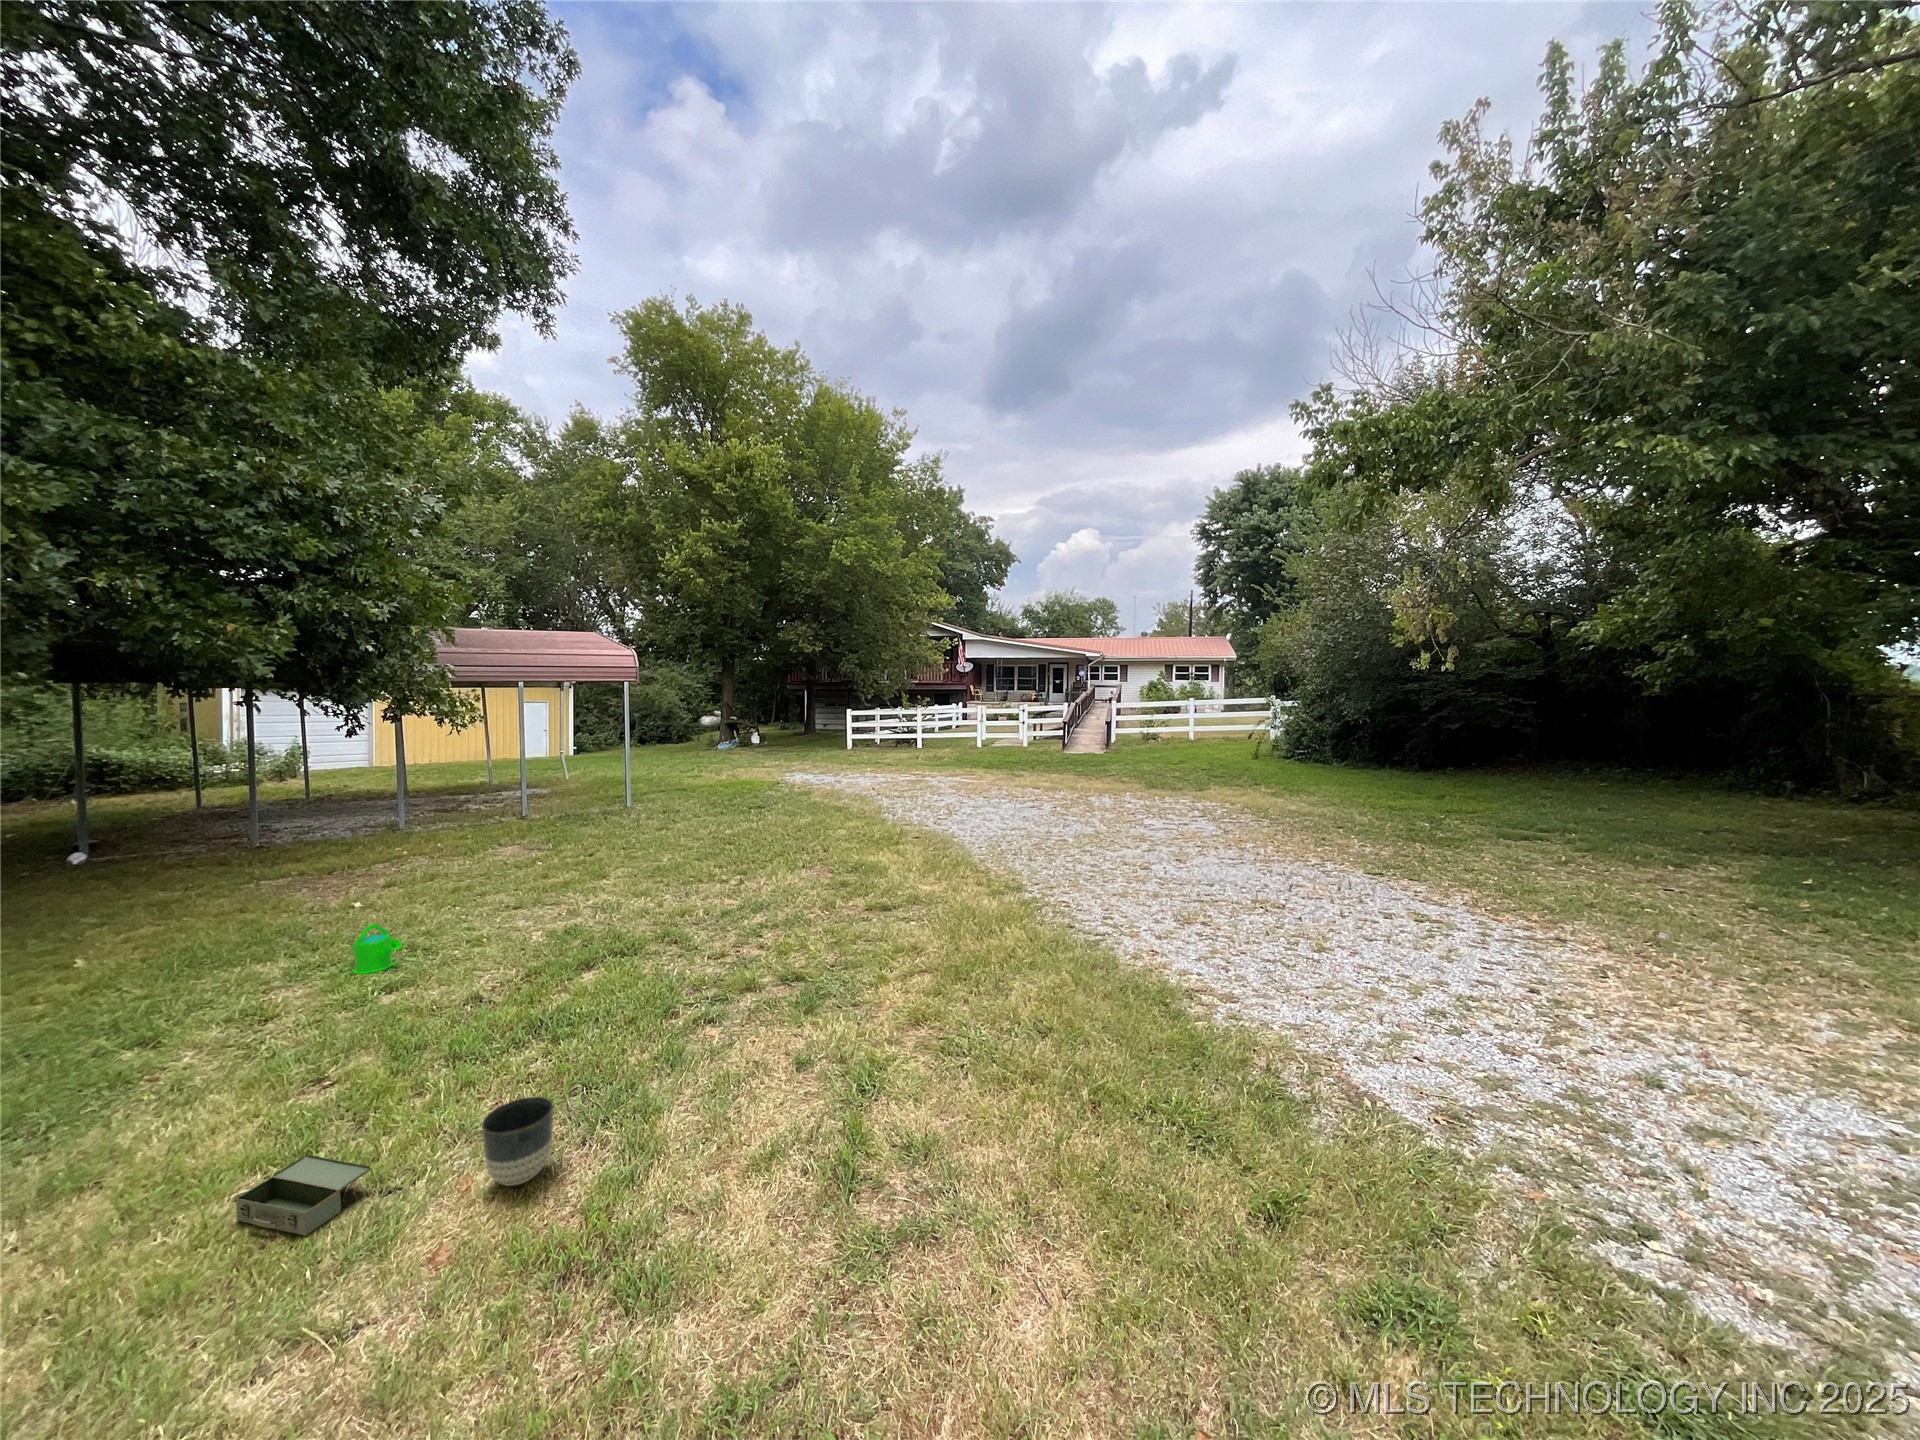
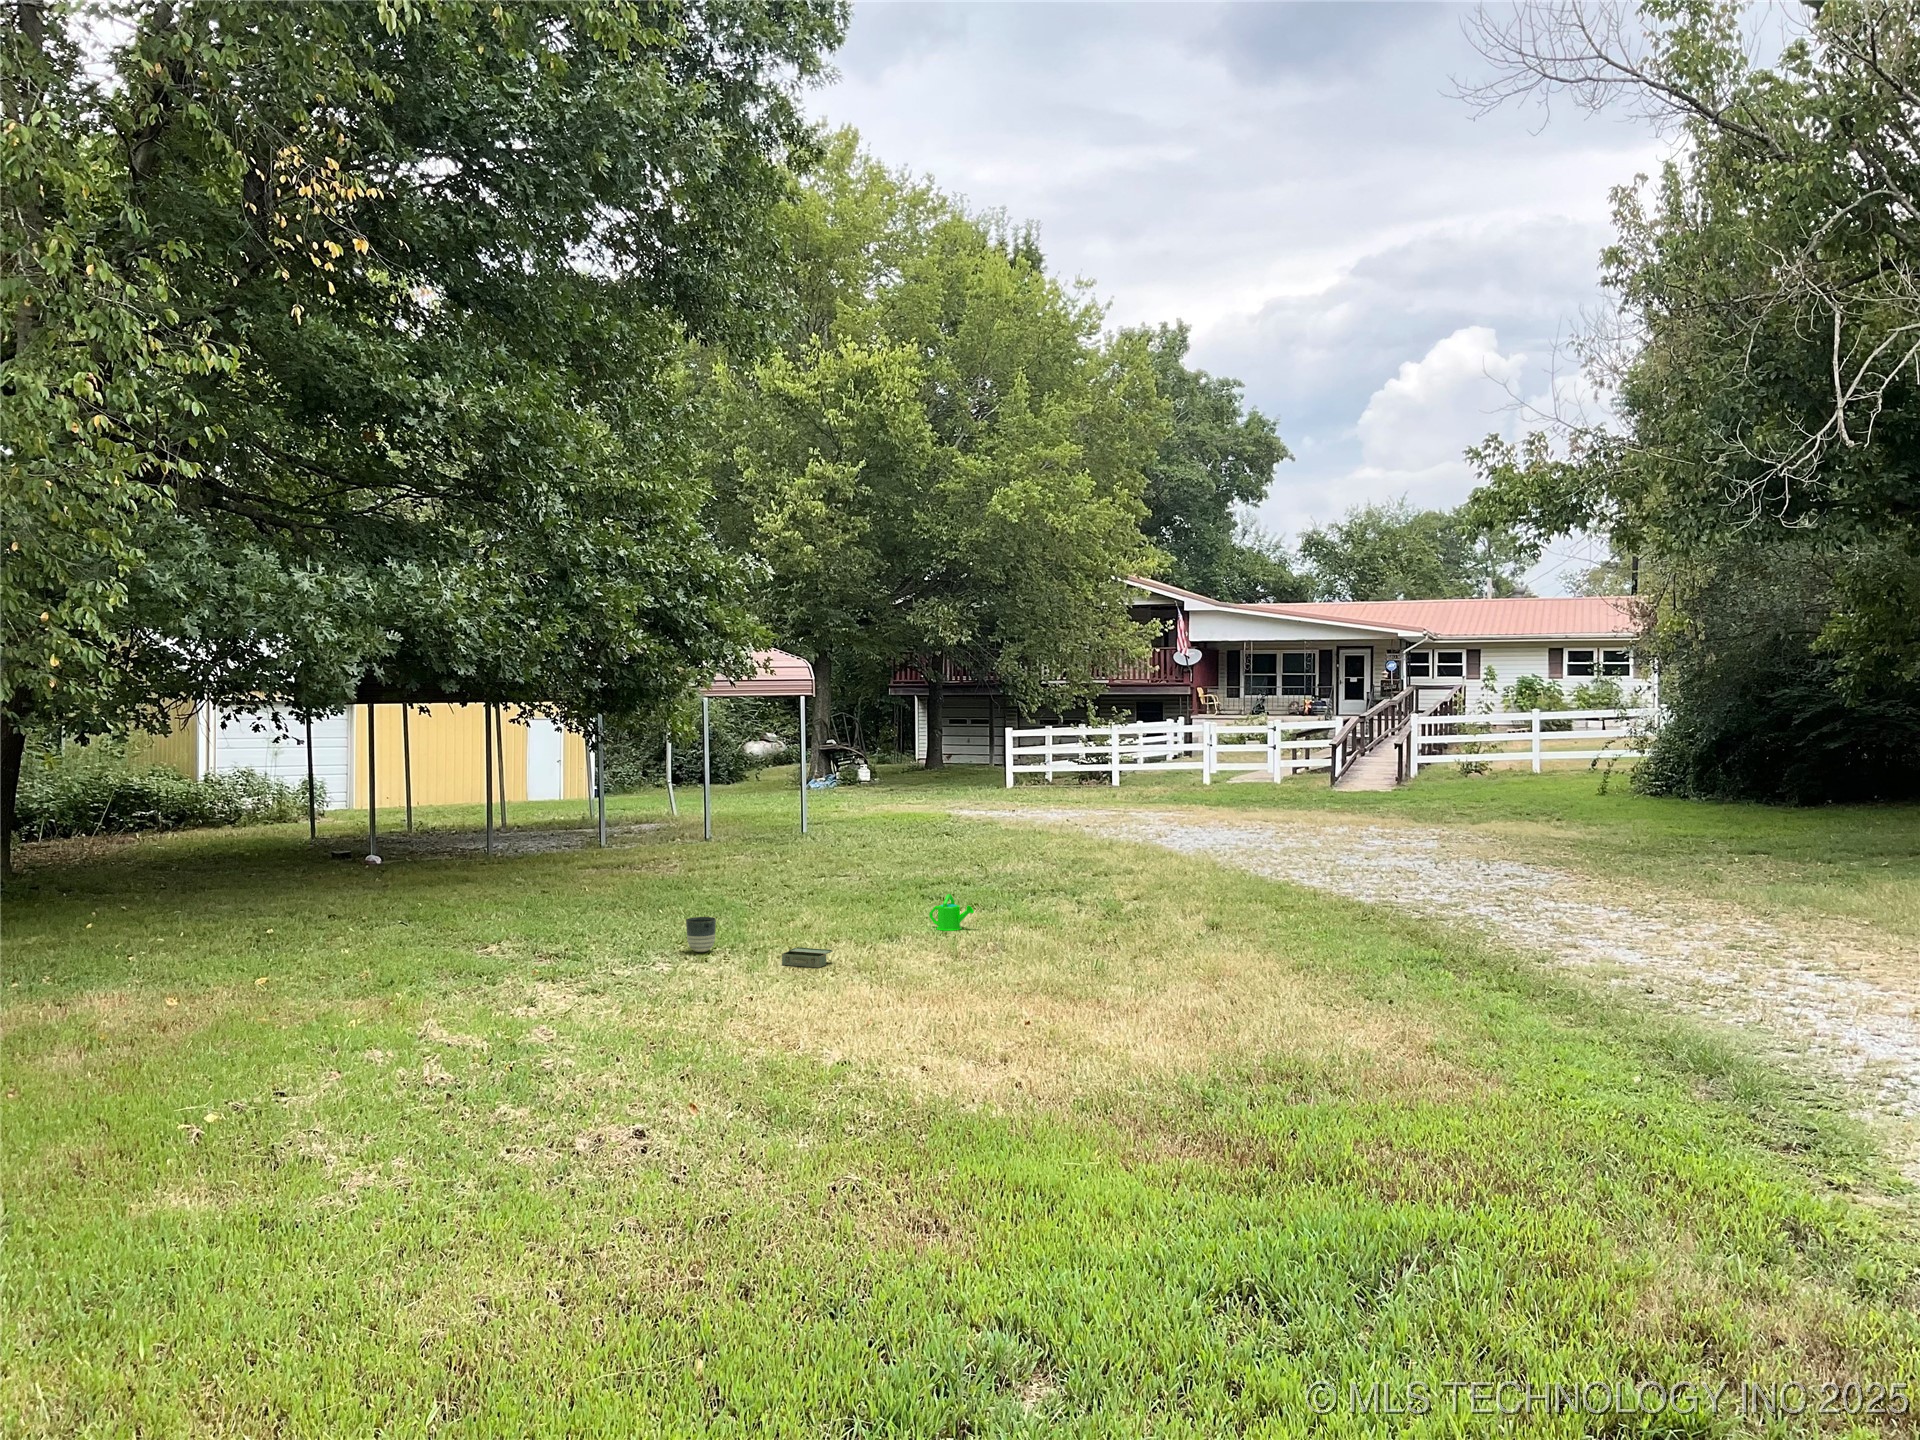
watering can: present [351,924,402,974] -> present [929,894,974,931]
planter: present [482,1097,553,1186] -> present [686,917,716,952]

